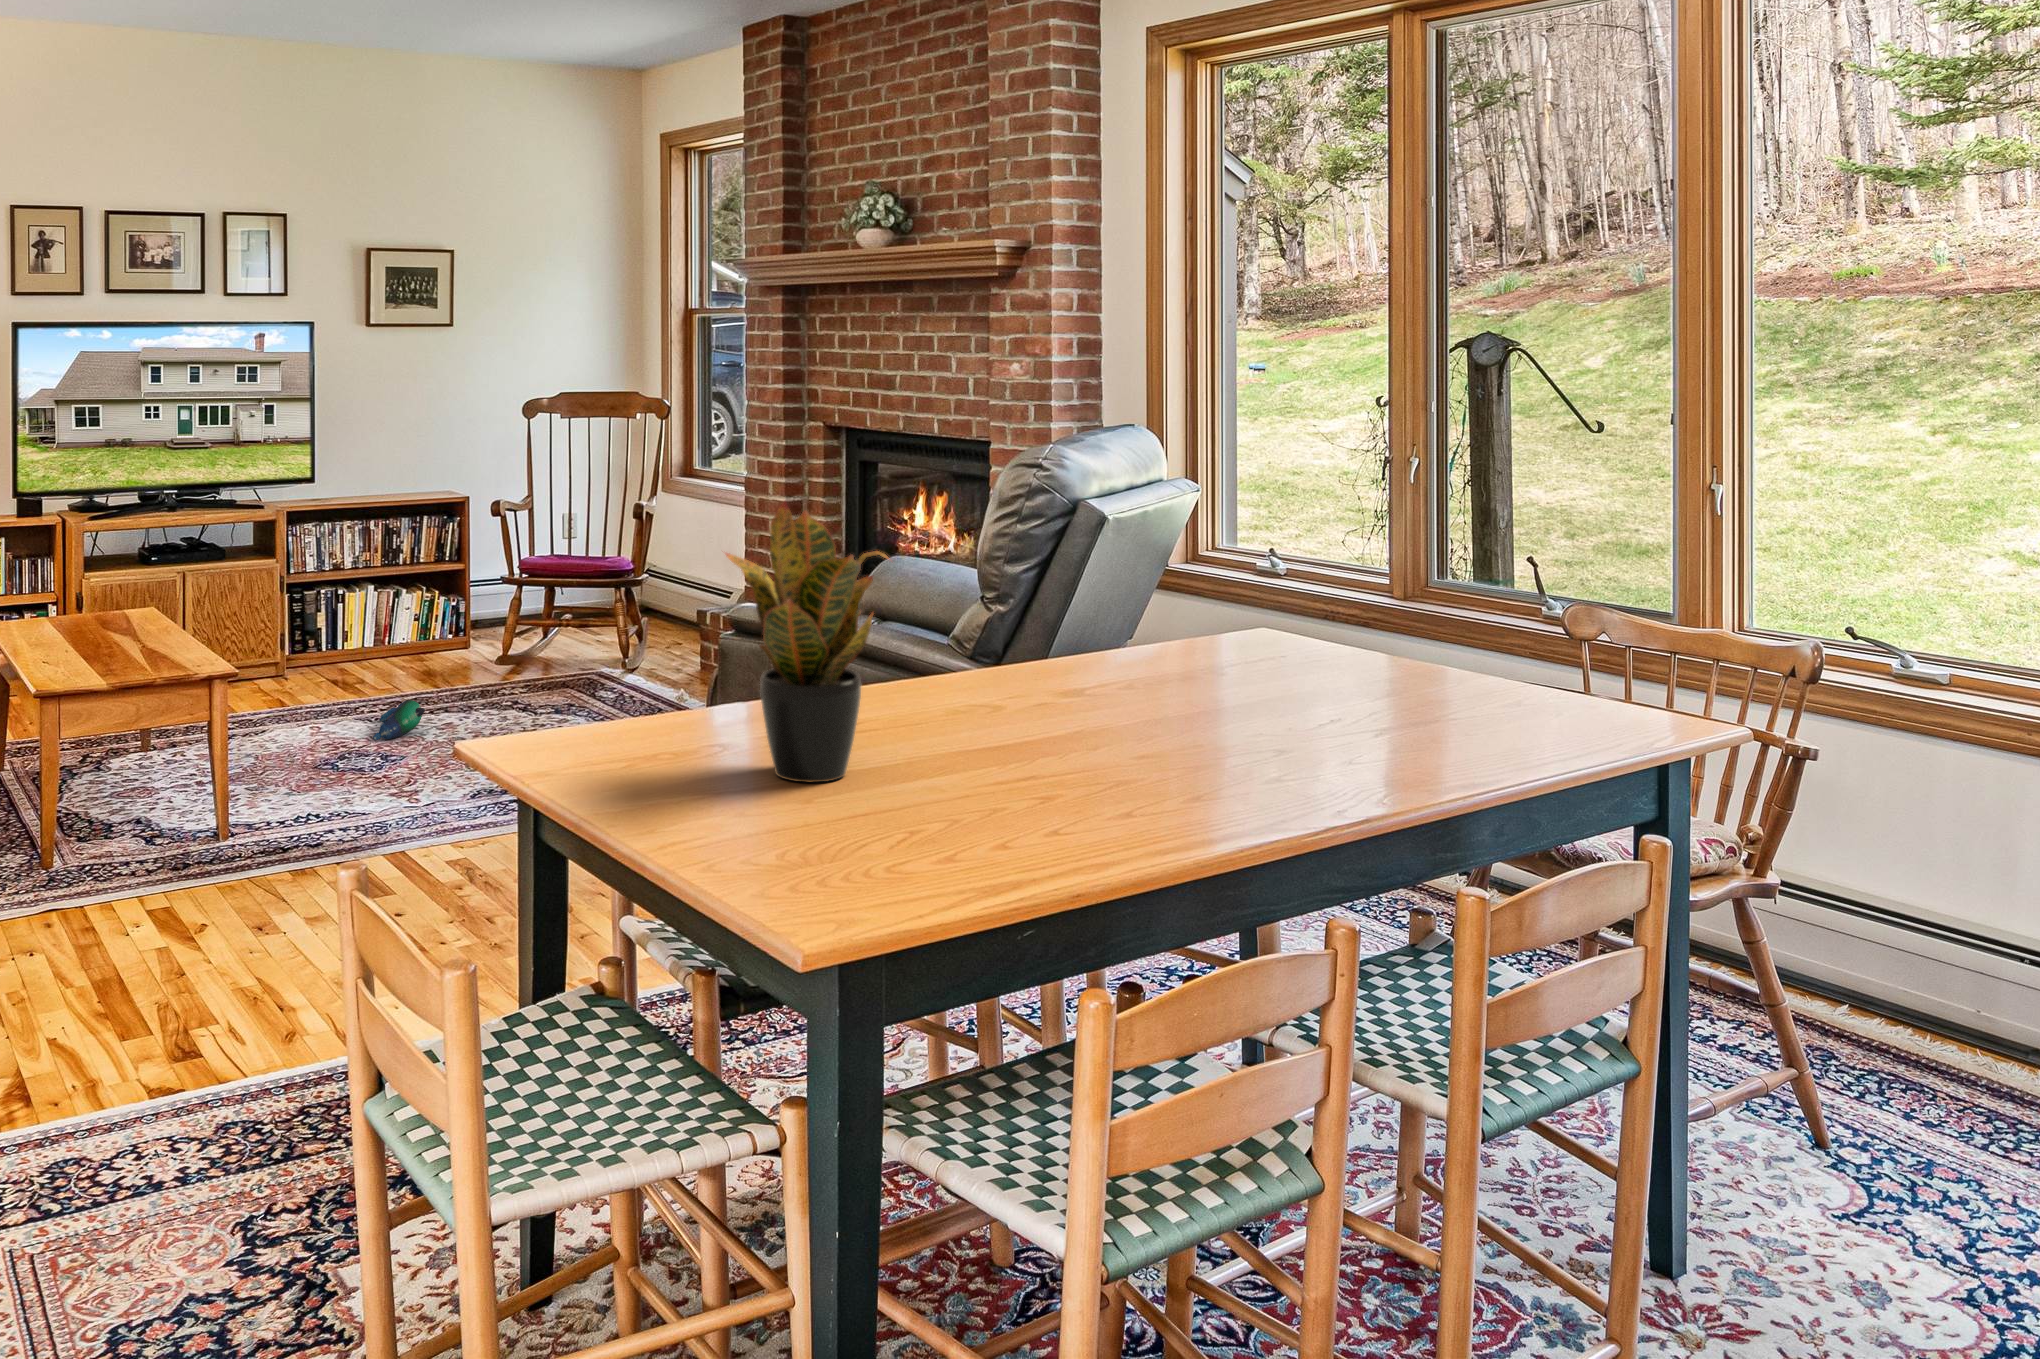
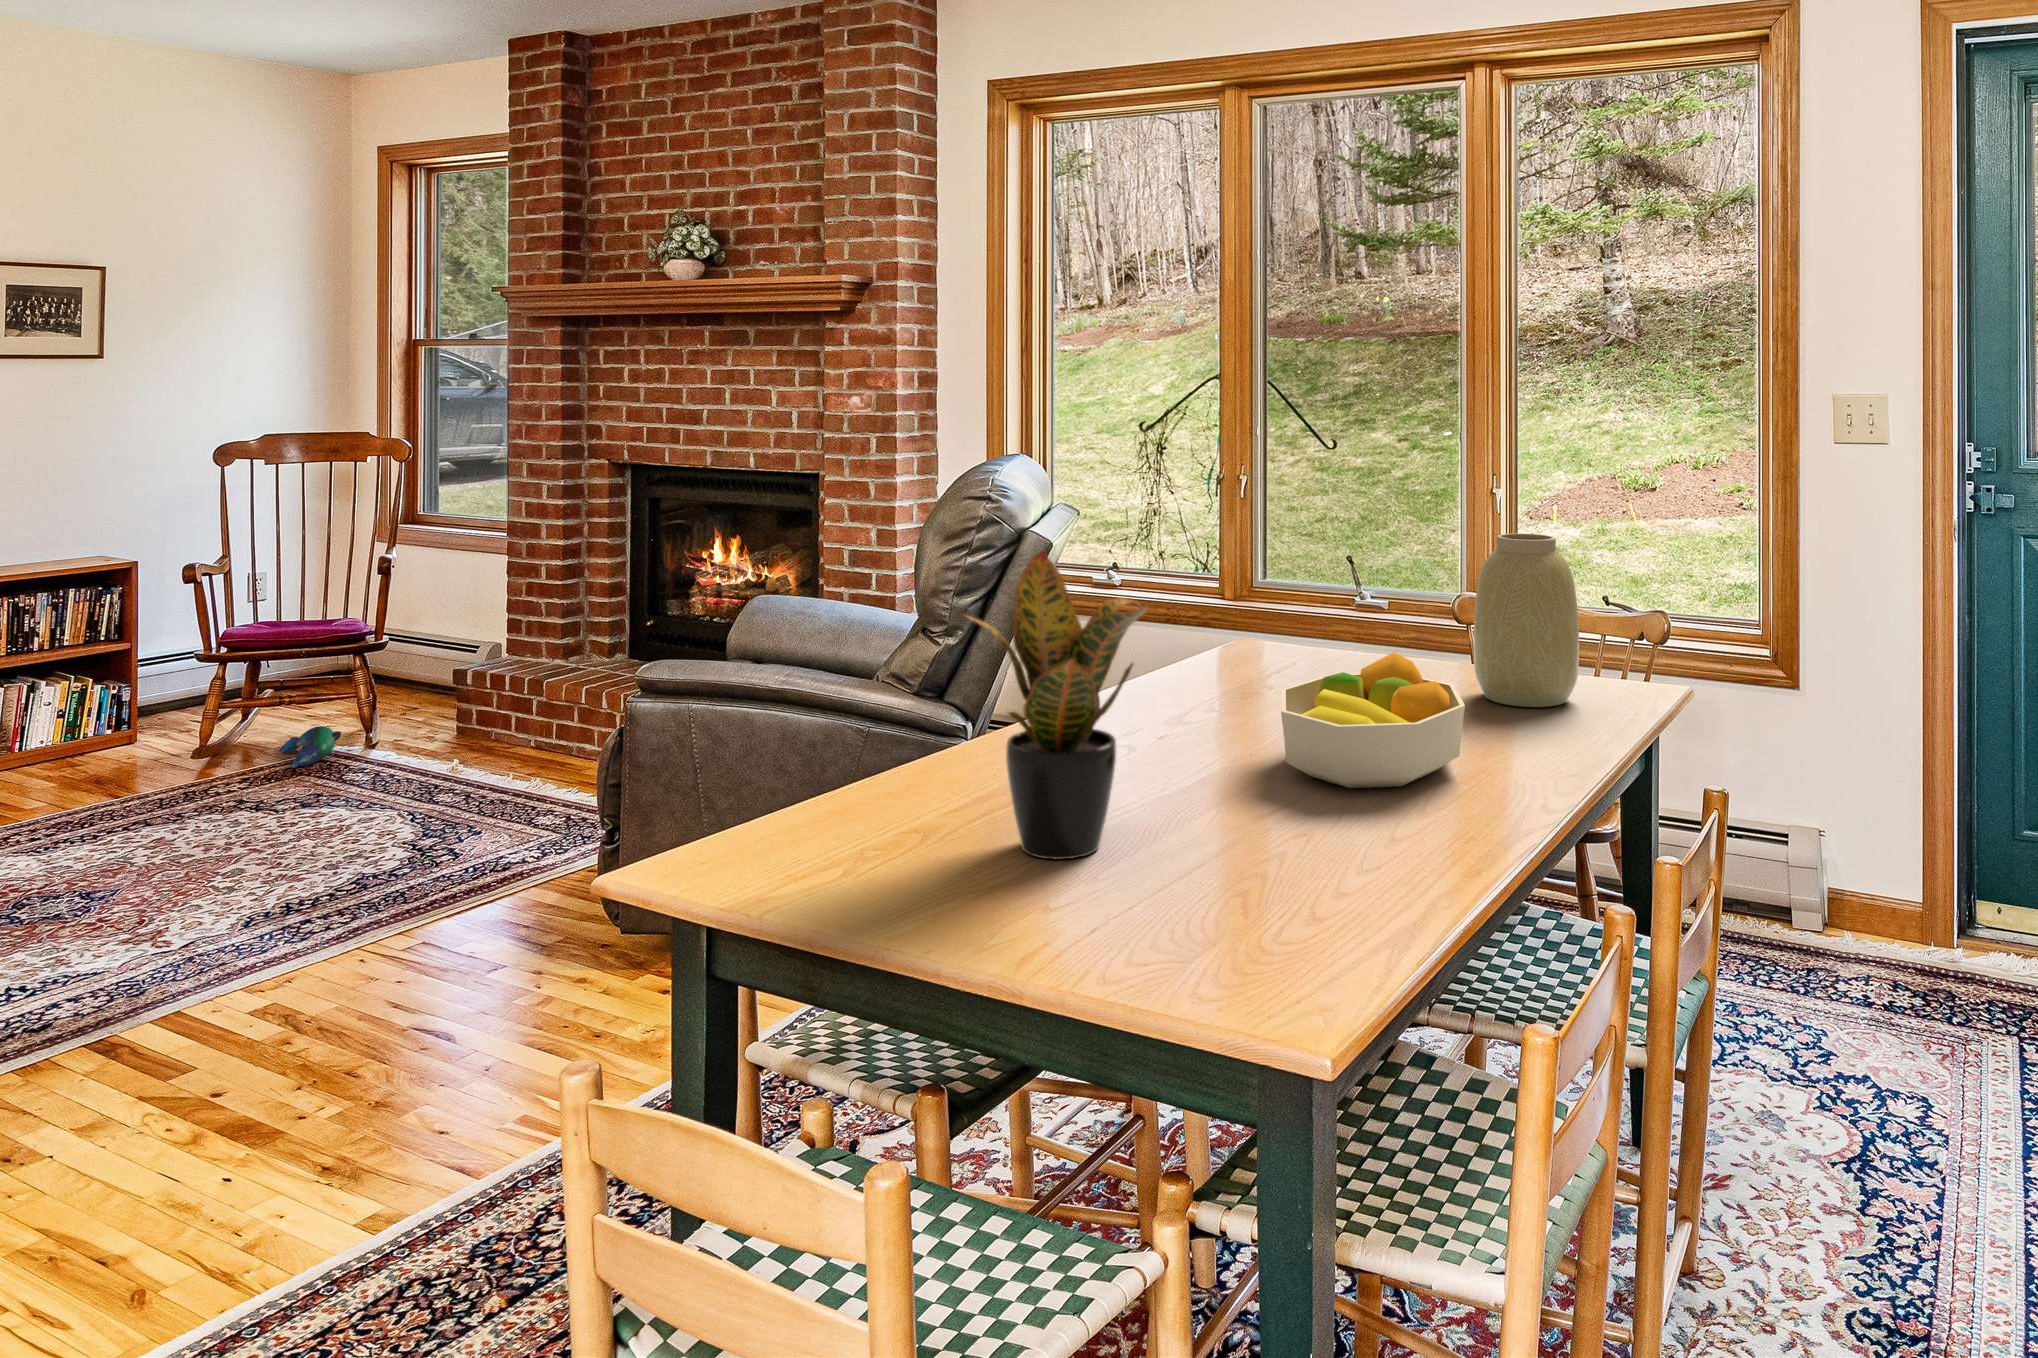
vase: none [1444,528,1576,731] -> present [1474,534,1579,707]
fruit bowl: none [1092,641,1326,776] -> present [1281,652,1465,788]
plush toy: present [373,700,425,740] -> present [279,726,341,768]

